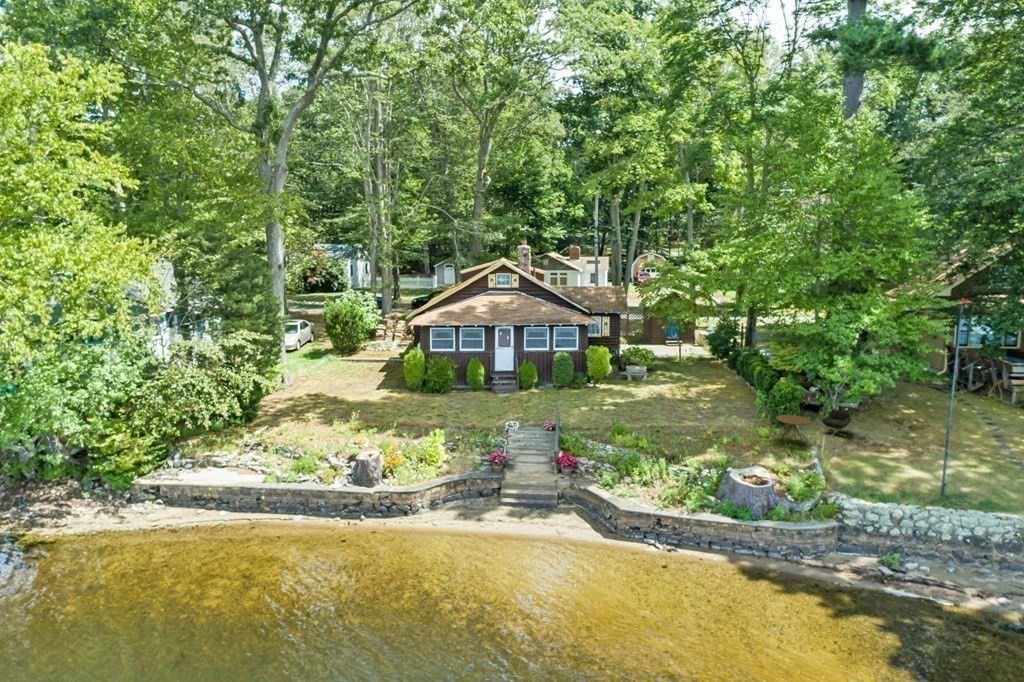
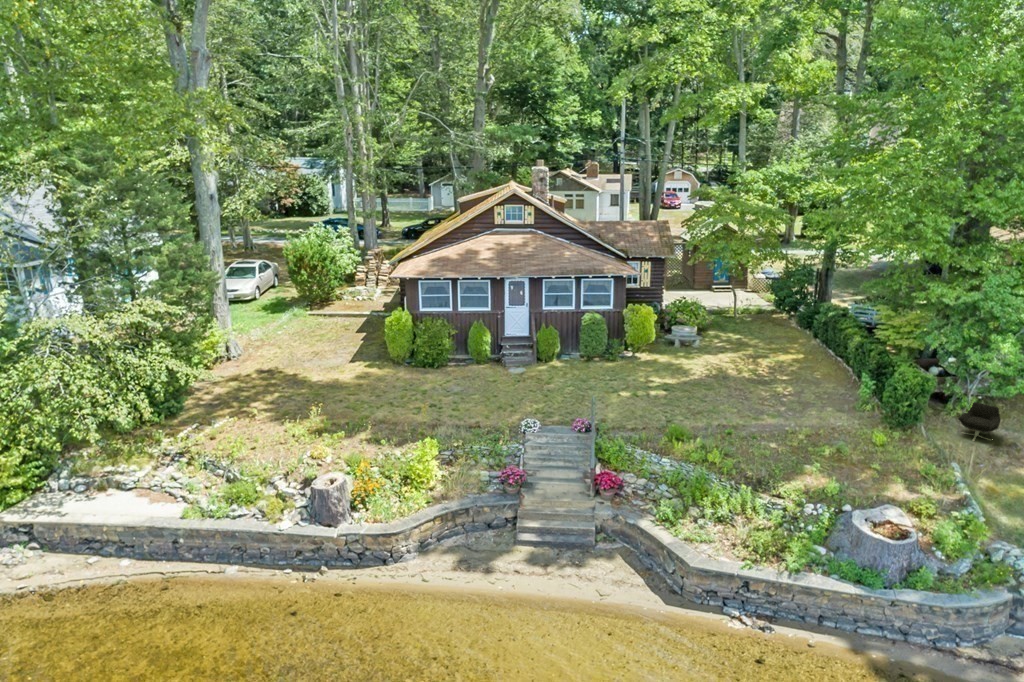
round table: present [776,415,810,442] -> none [899,412,950,455]

